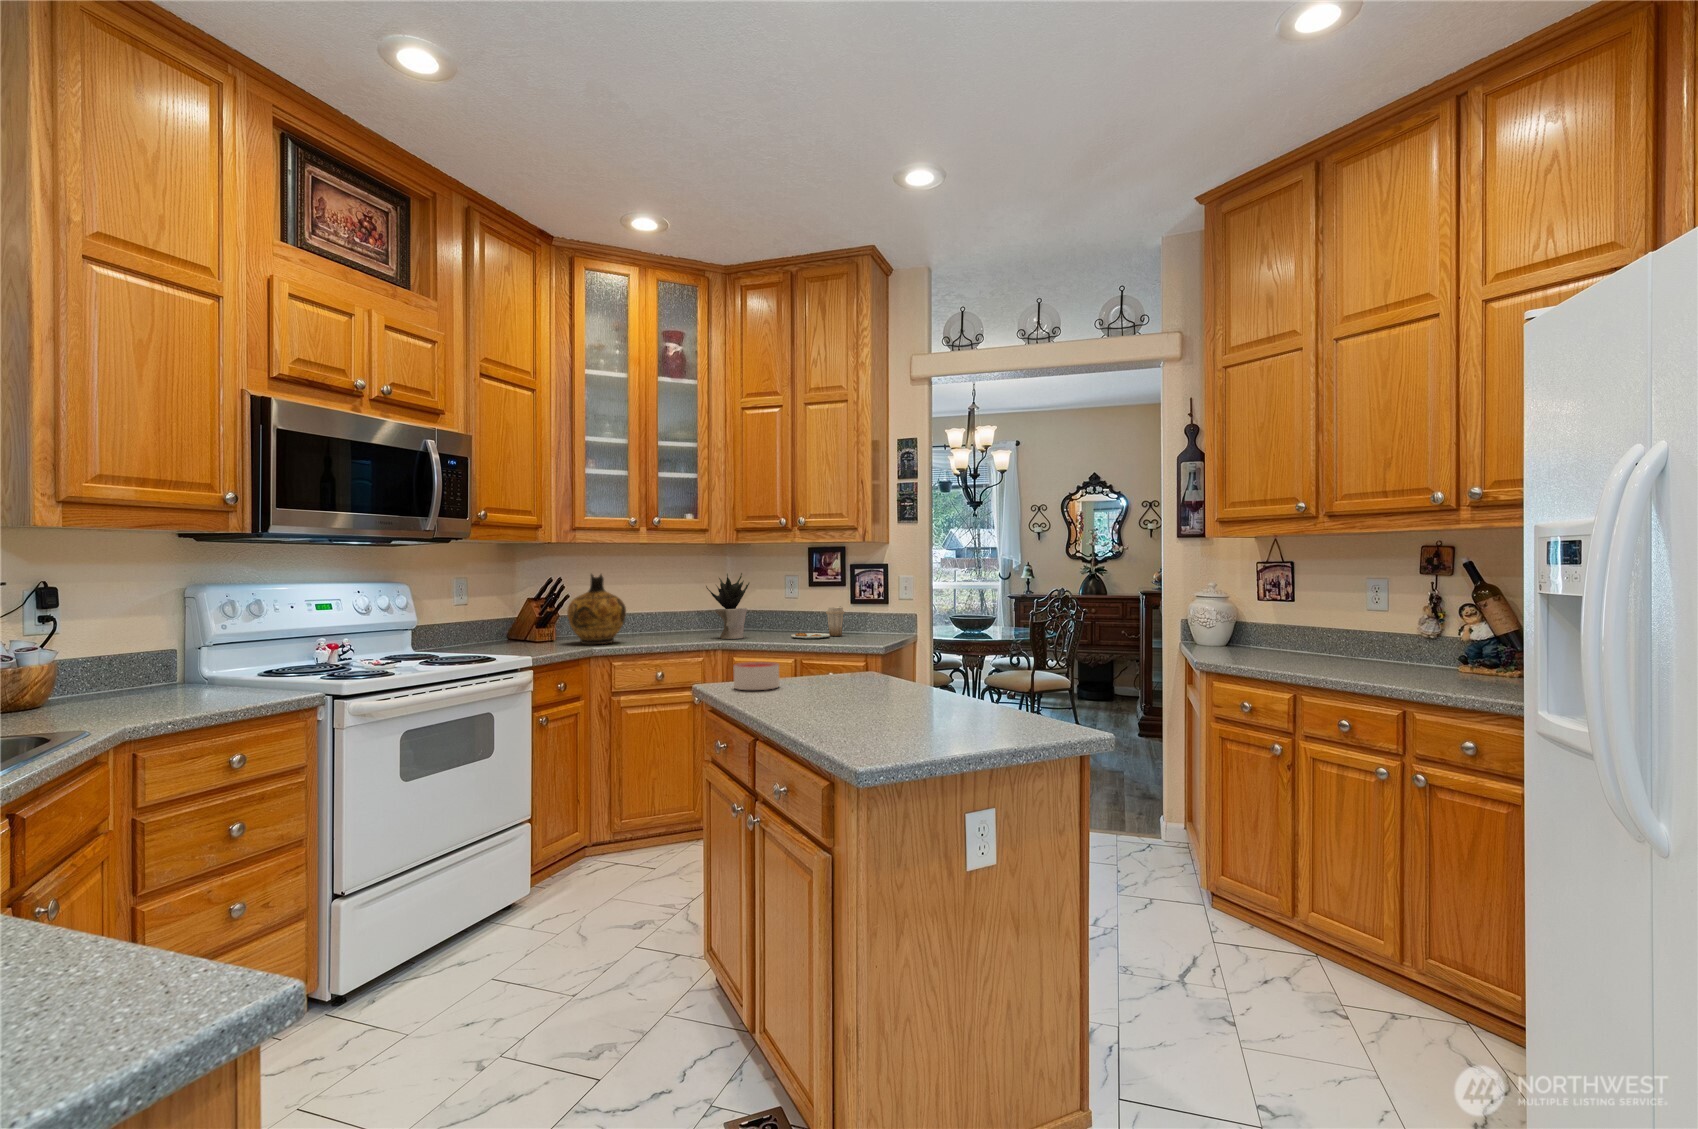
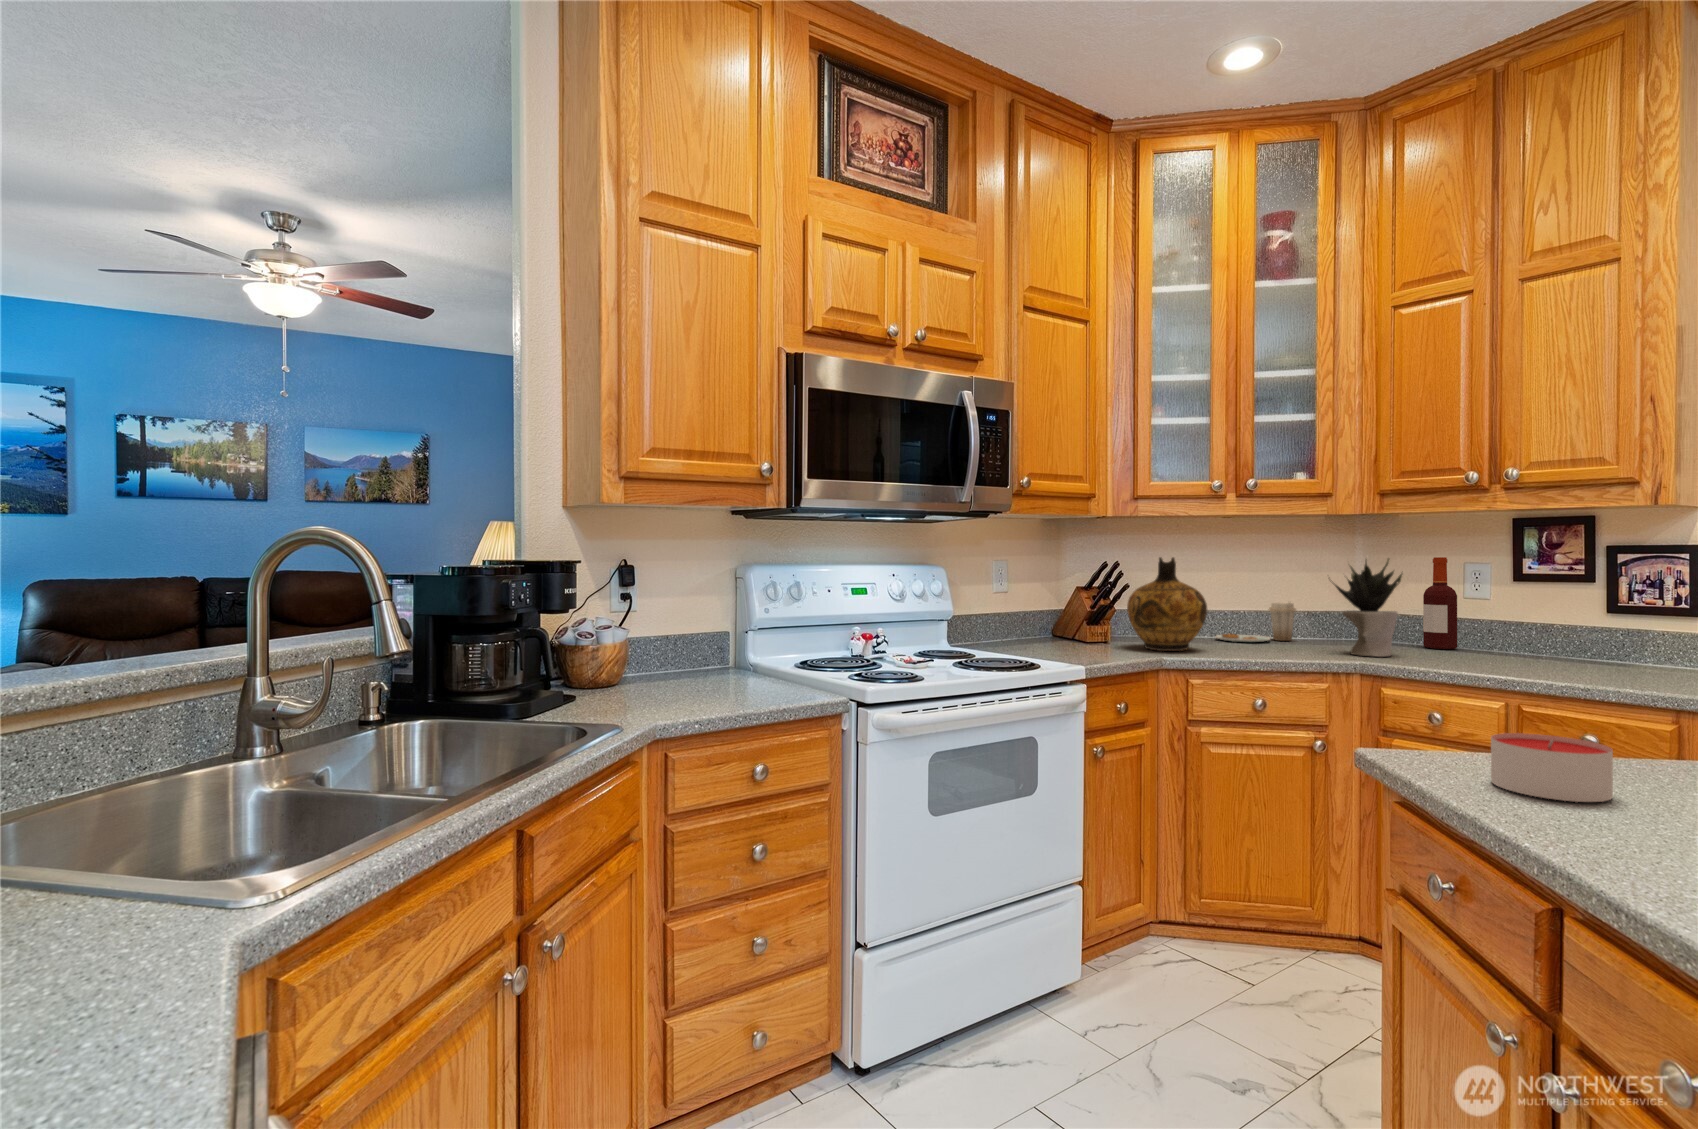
bottle: none [766,572,785,632] -> present [1423,557,1457,649]
plate: present [791,606,845,639] -> present [1216,602,1296,642]

